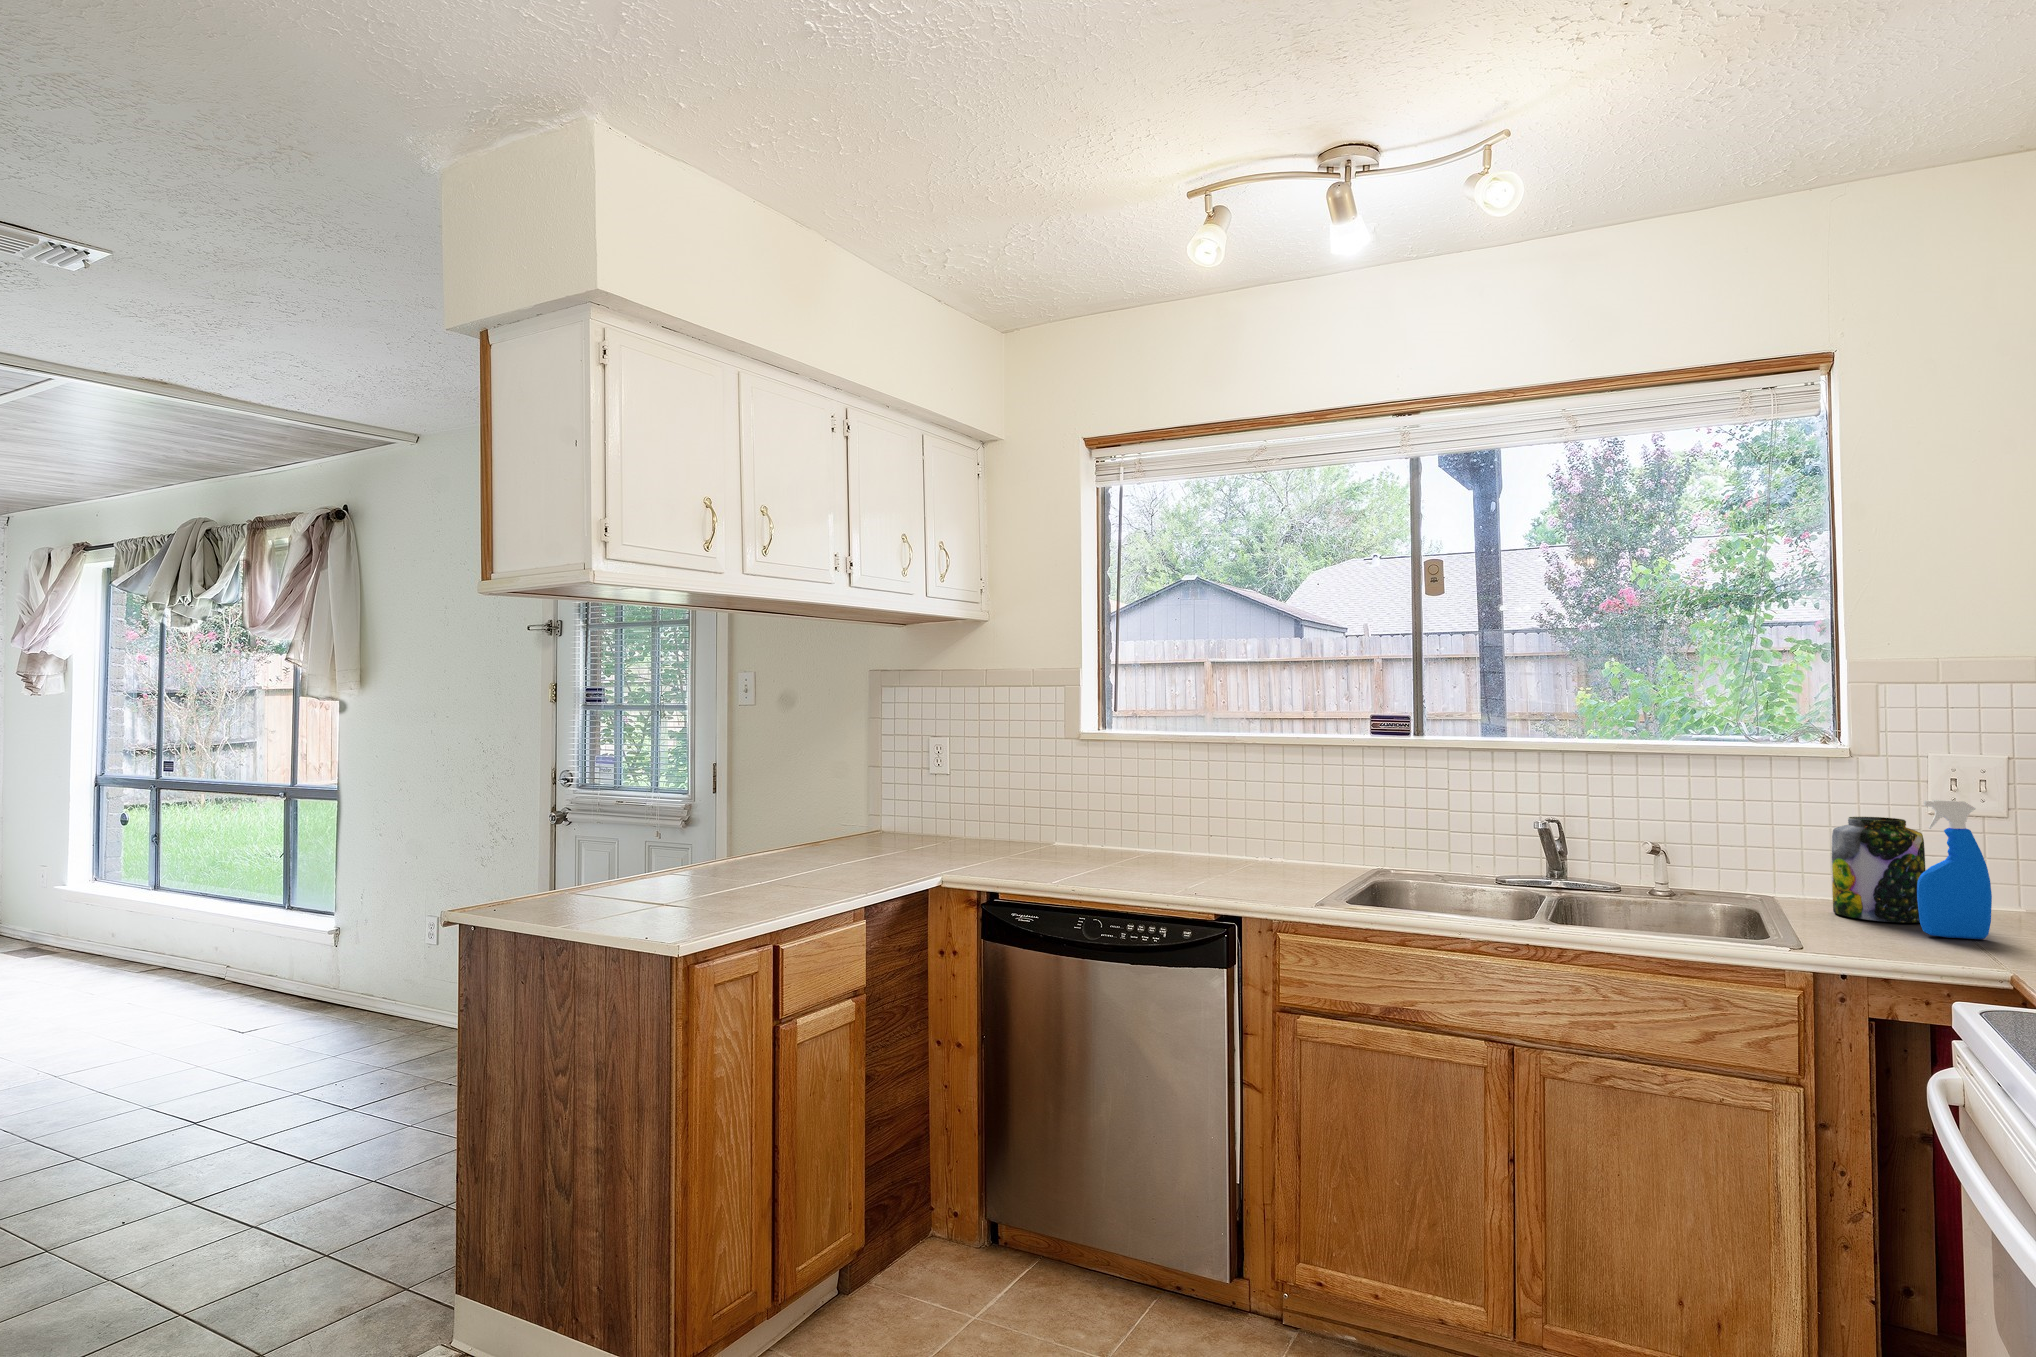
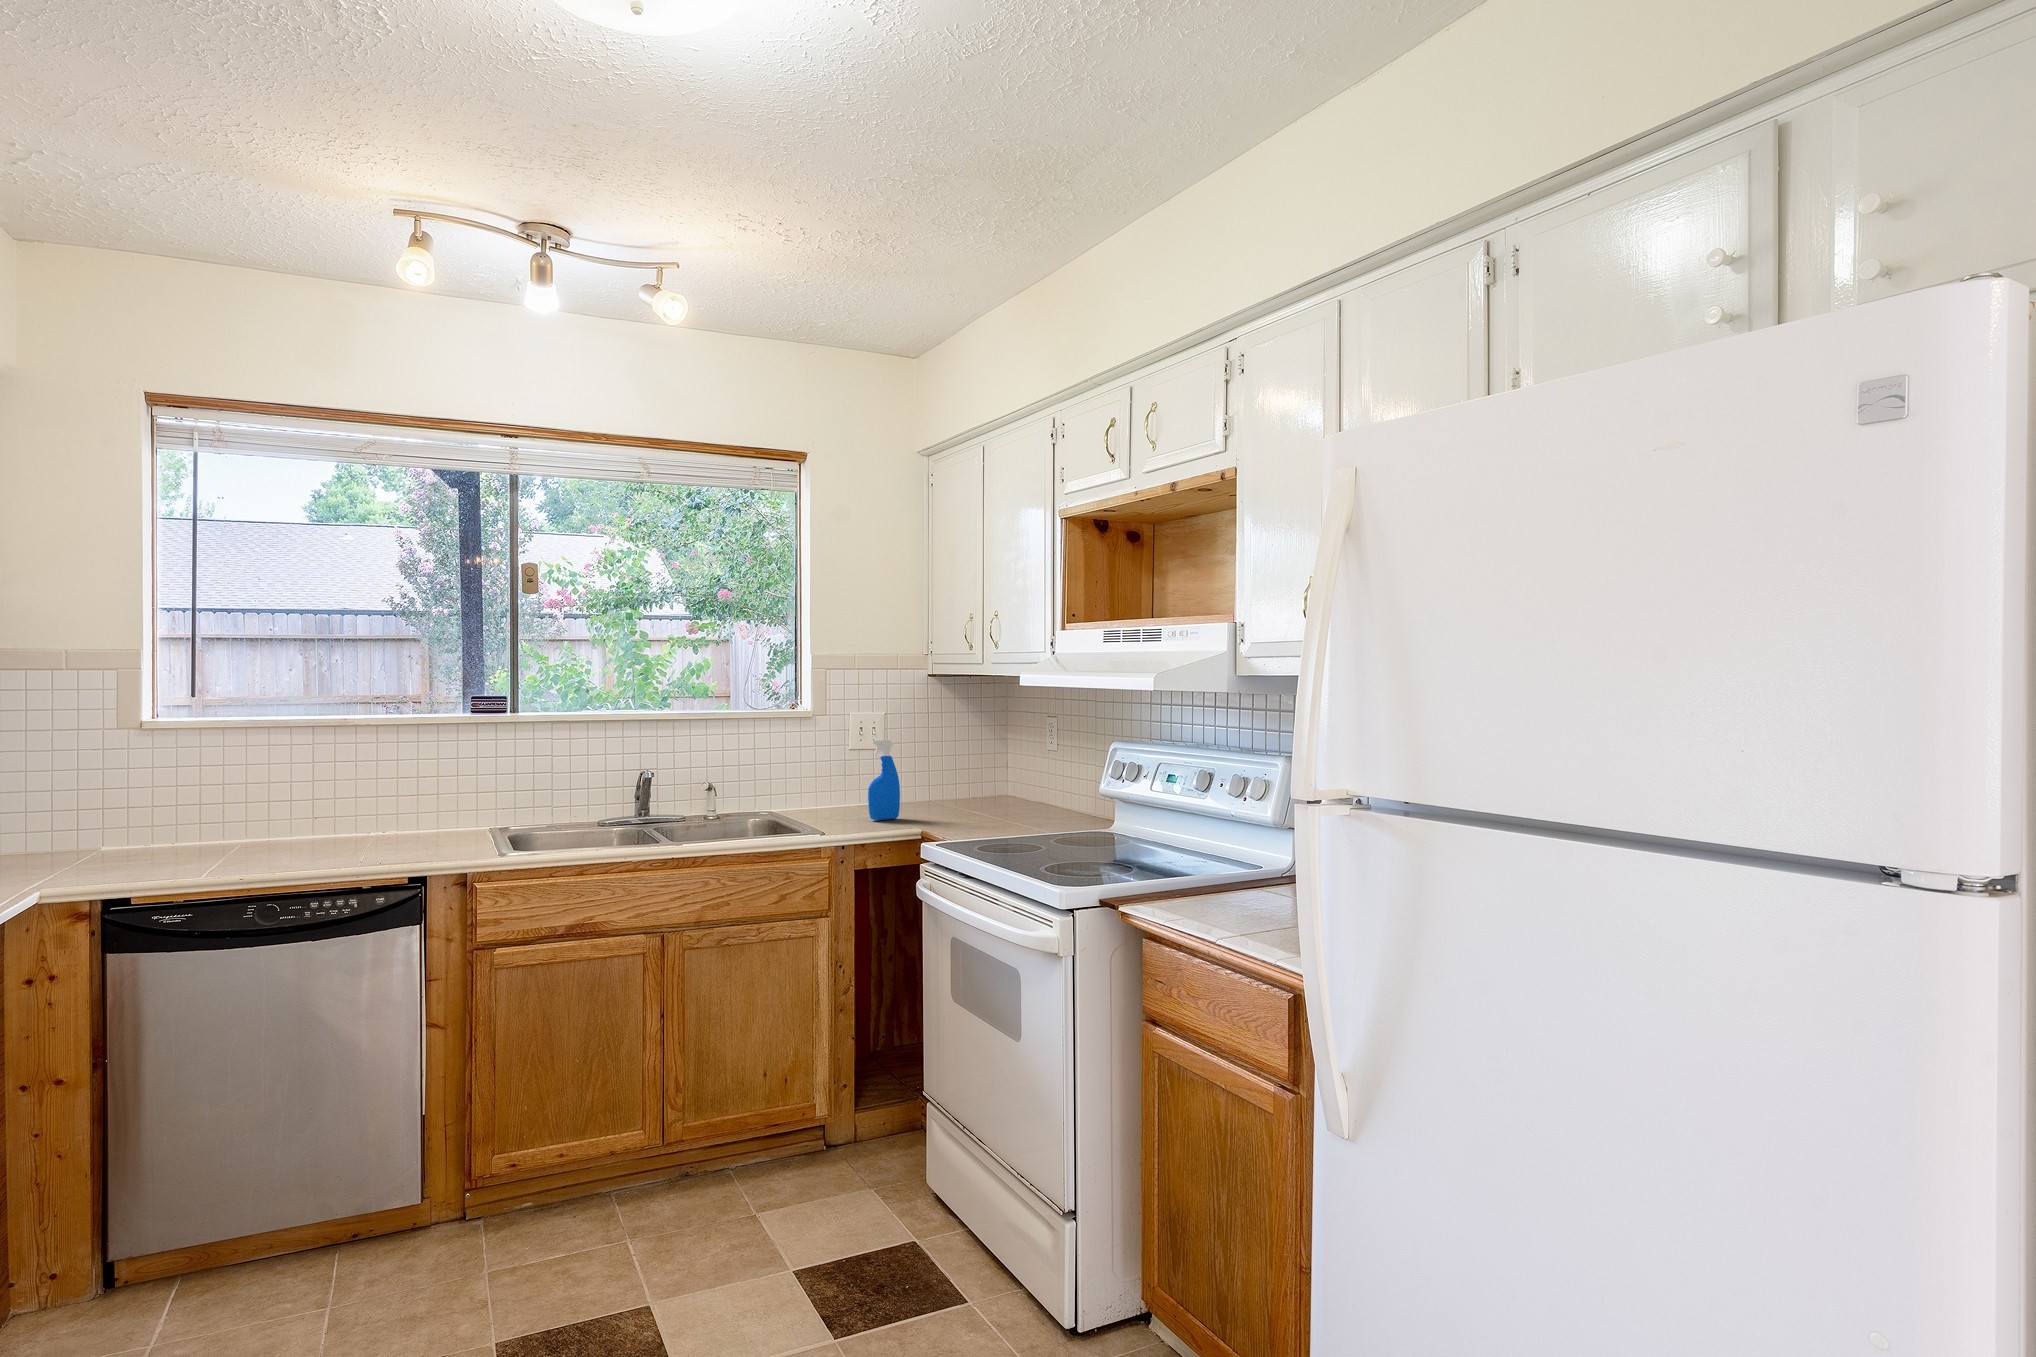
jar: present [1832,817,1926,923] -> none [815,754,862,817]

